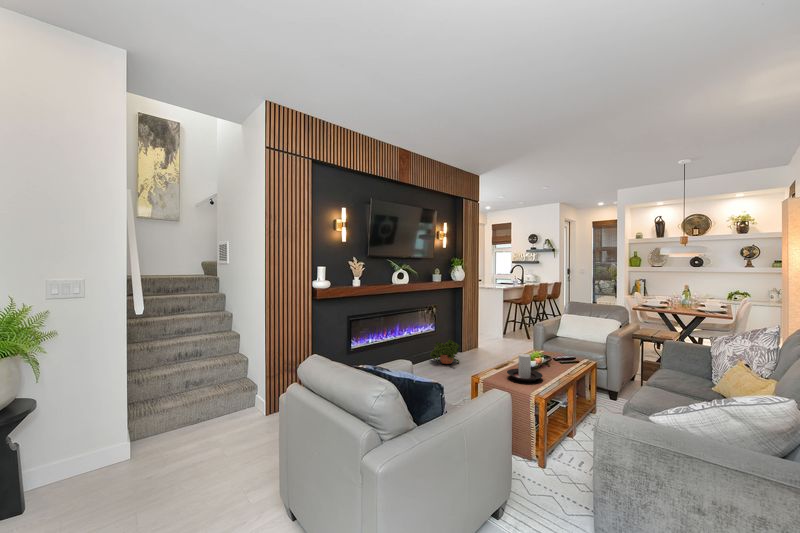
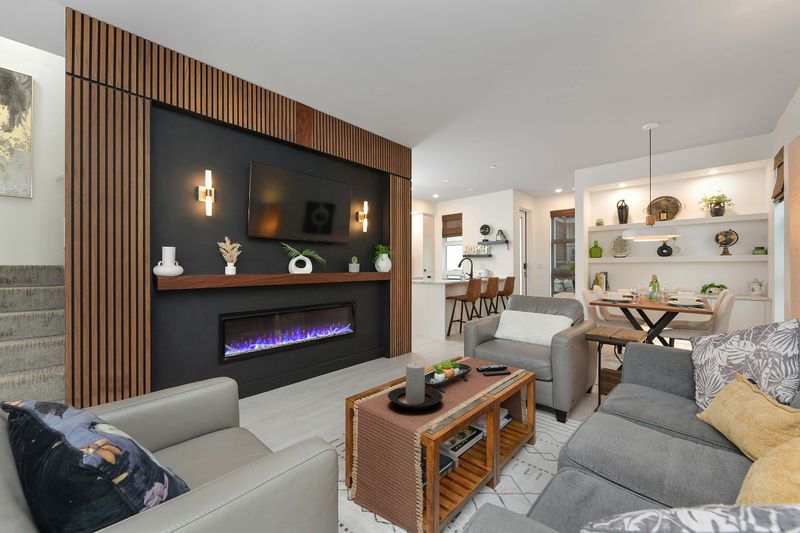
potted plant: present [430,339,459,364] -> none [337,343,378,377]

